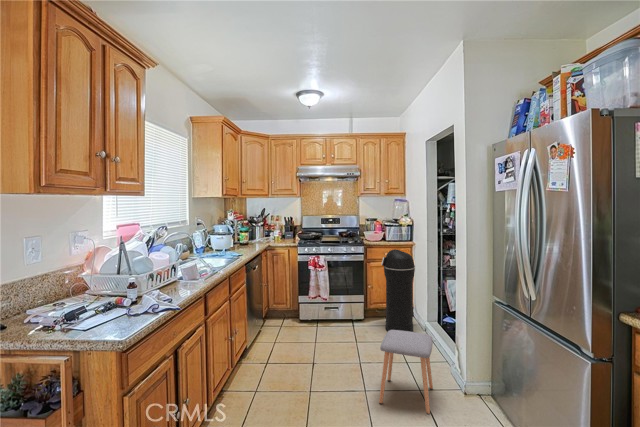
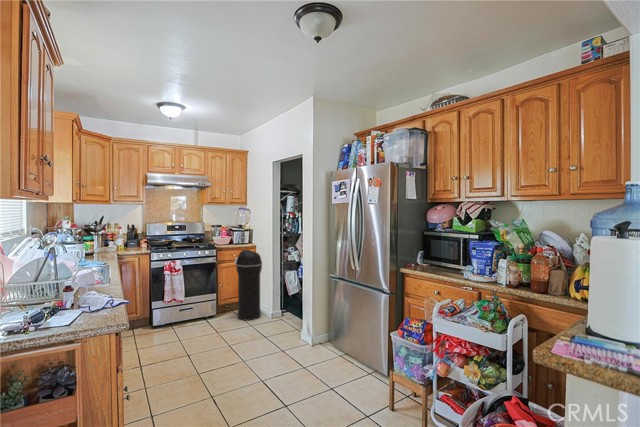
stool: present [379,330,433,415] -> none [258,308,298,368]

